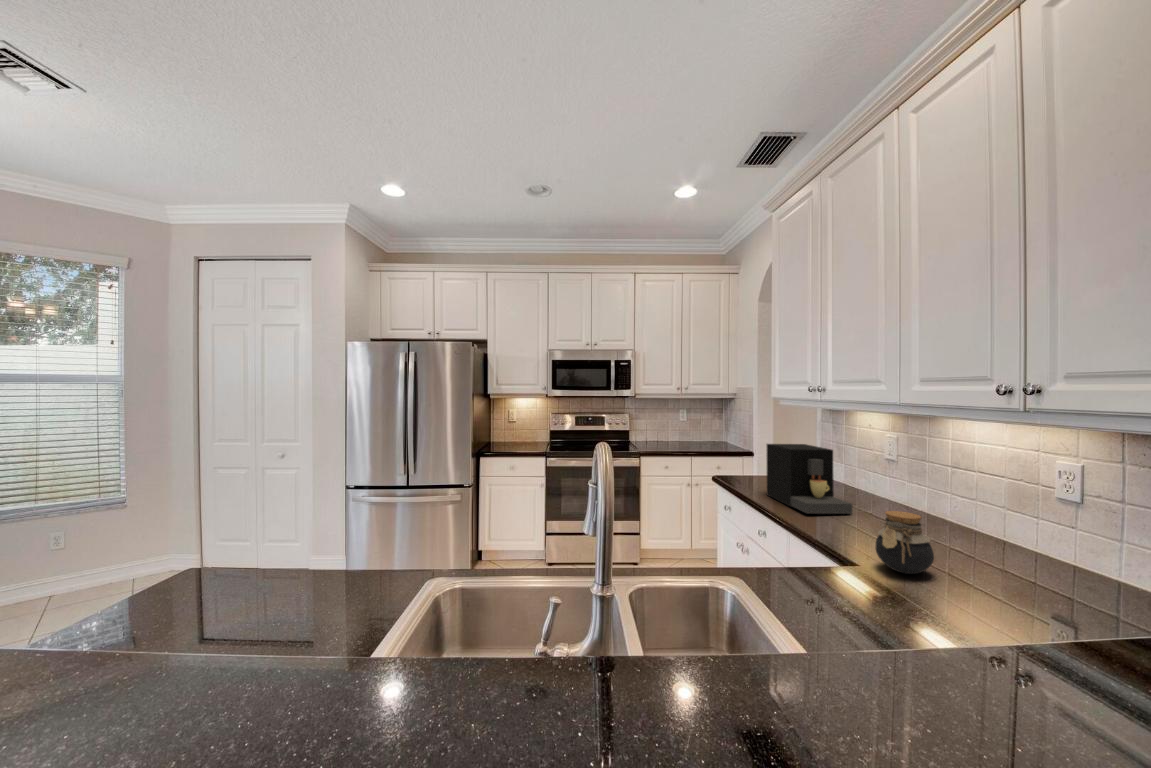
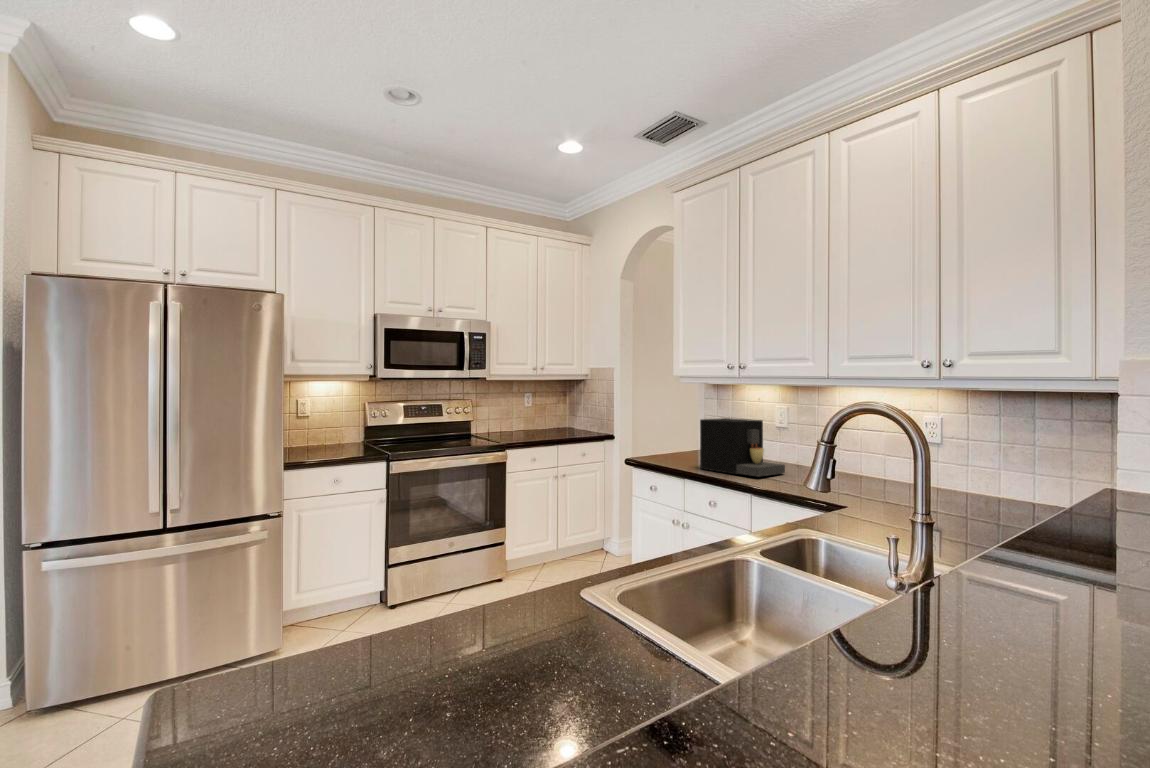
jar: present [876,511,934,574] -> none [852,457,890,501]

